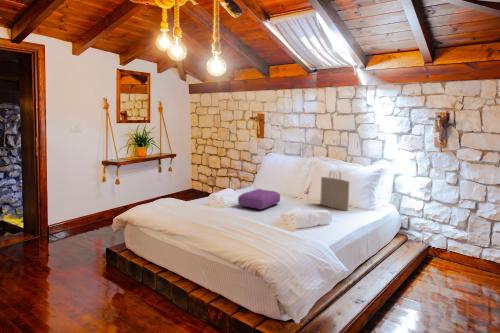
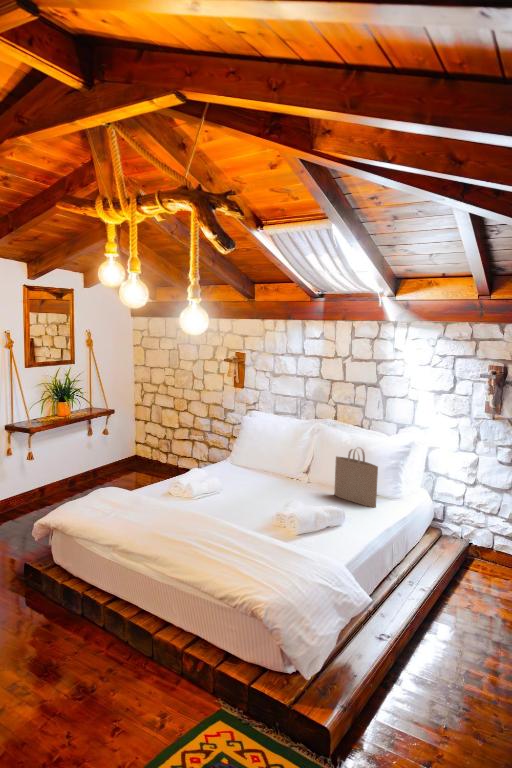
pillow: present [238,189,280,210] -> none [217,475,277,509]

